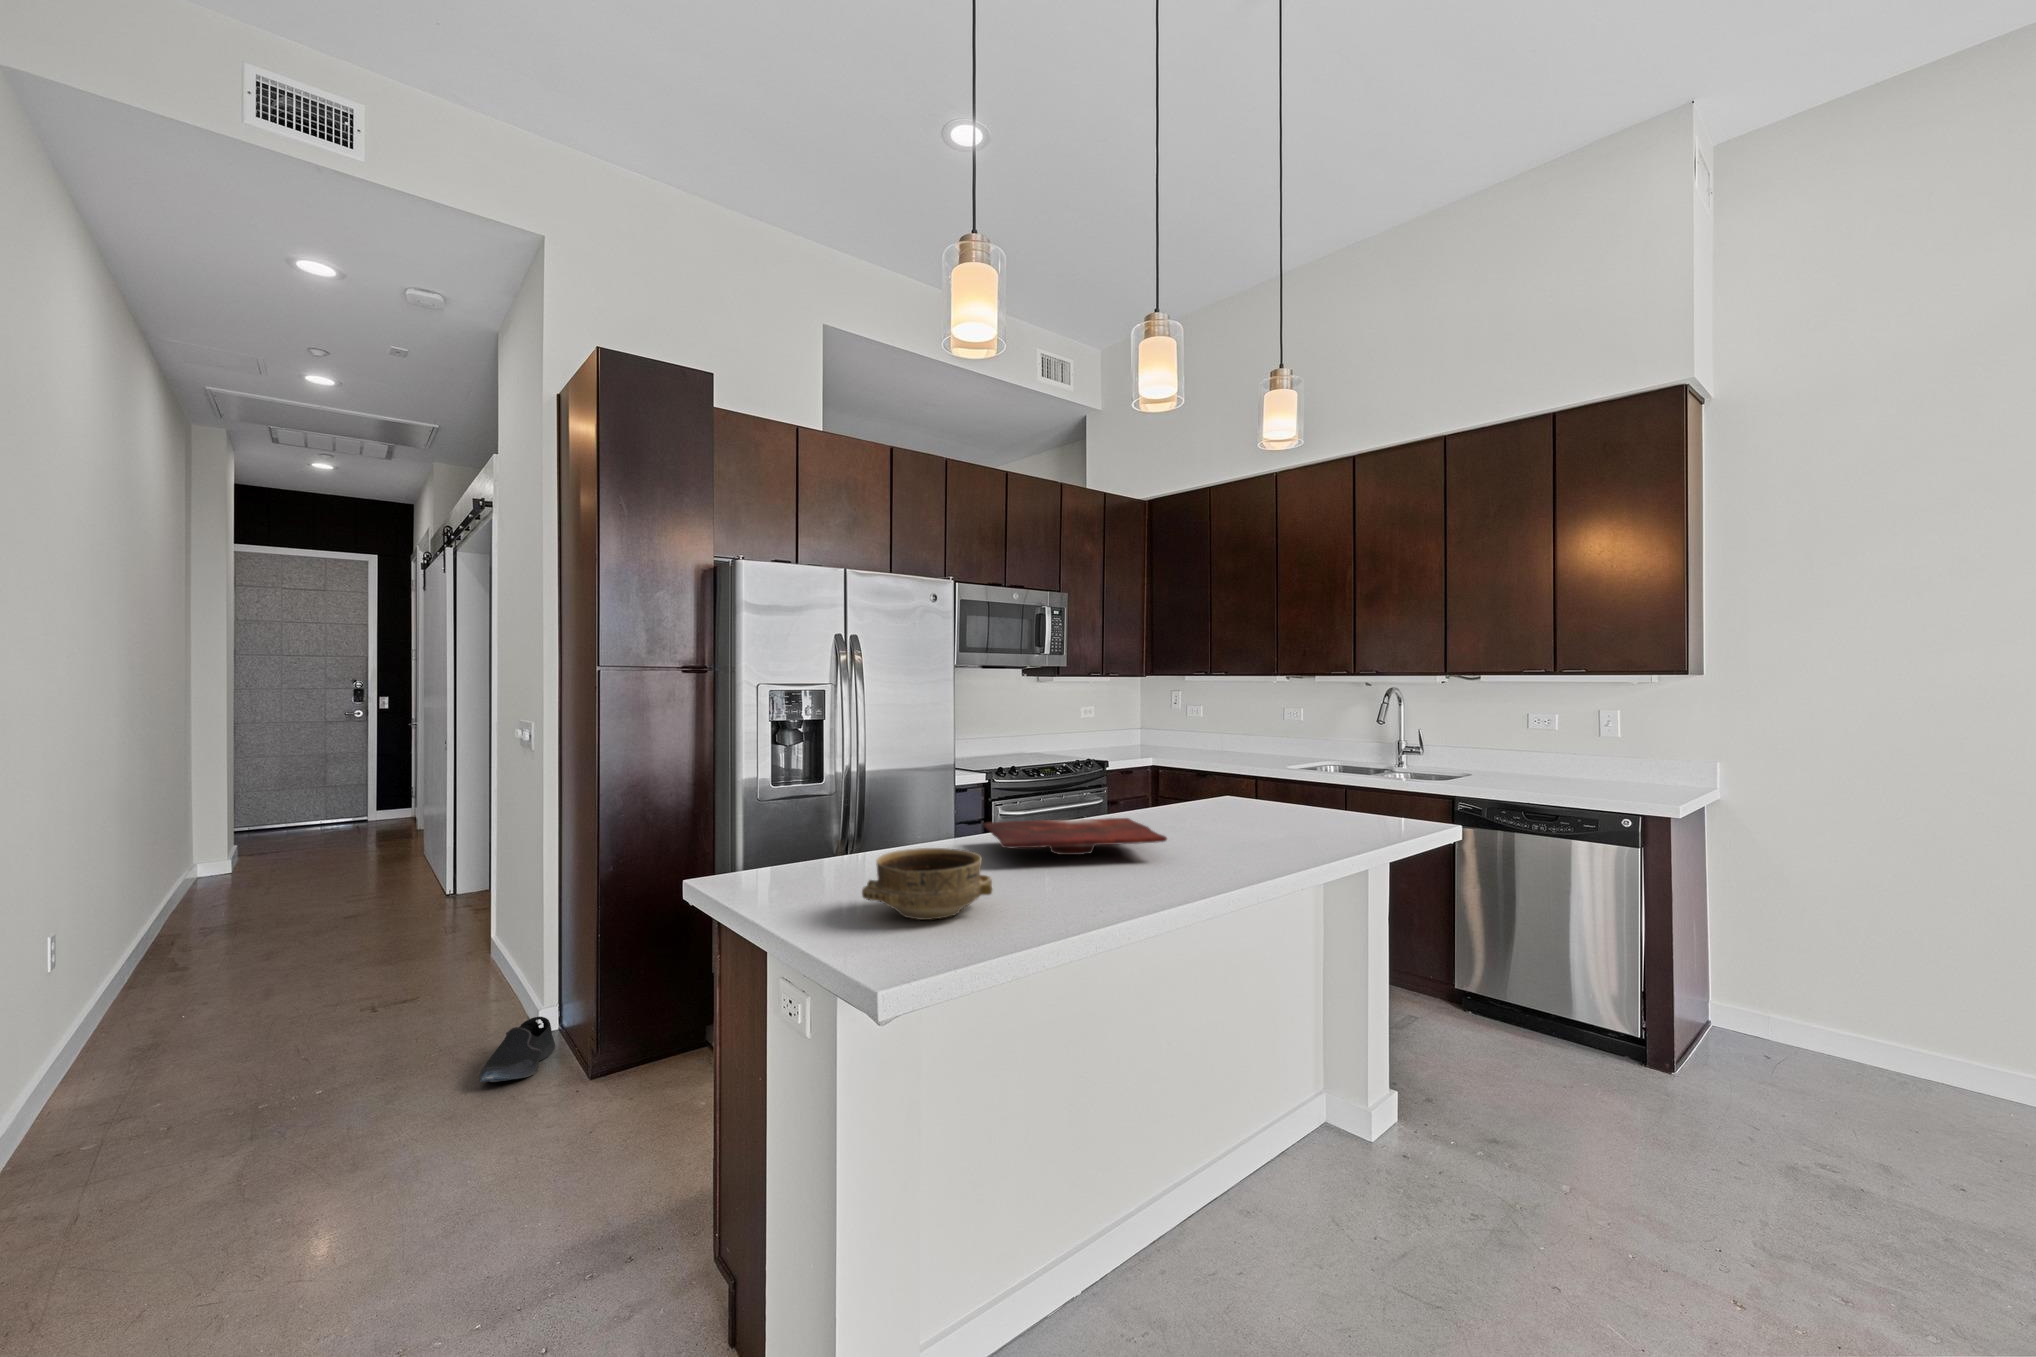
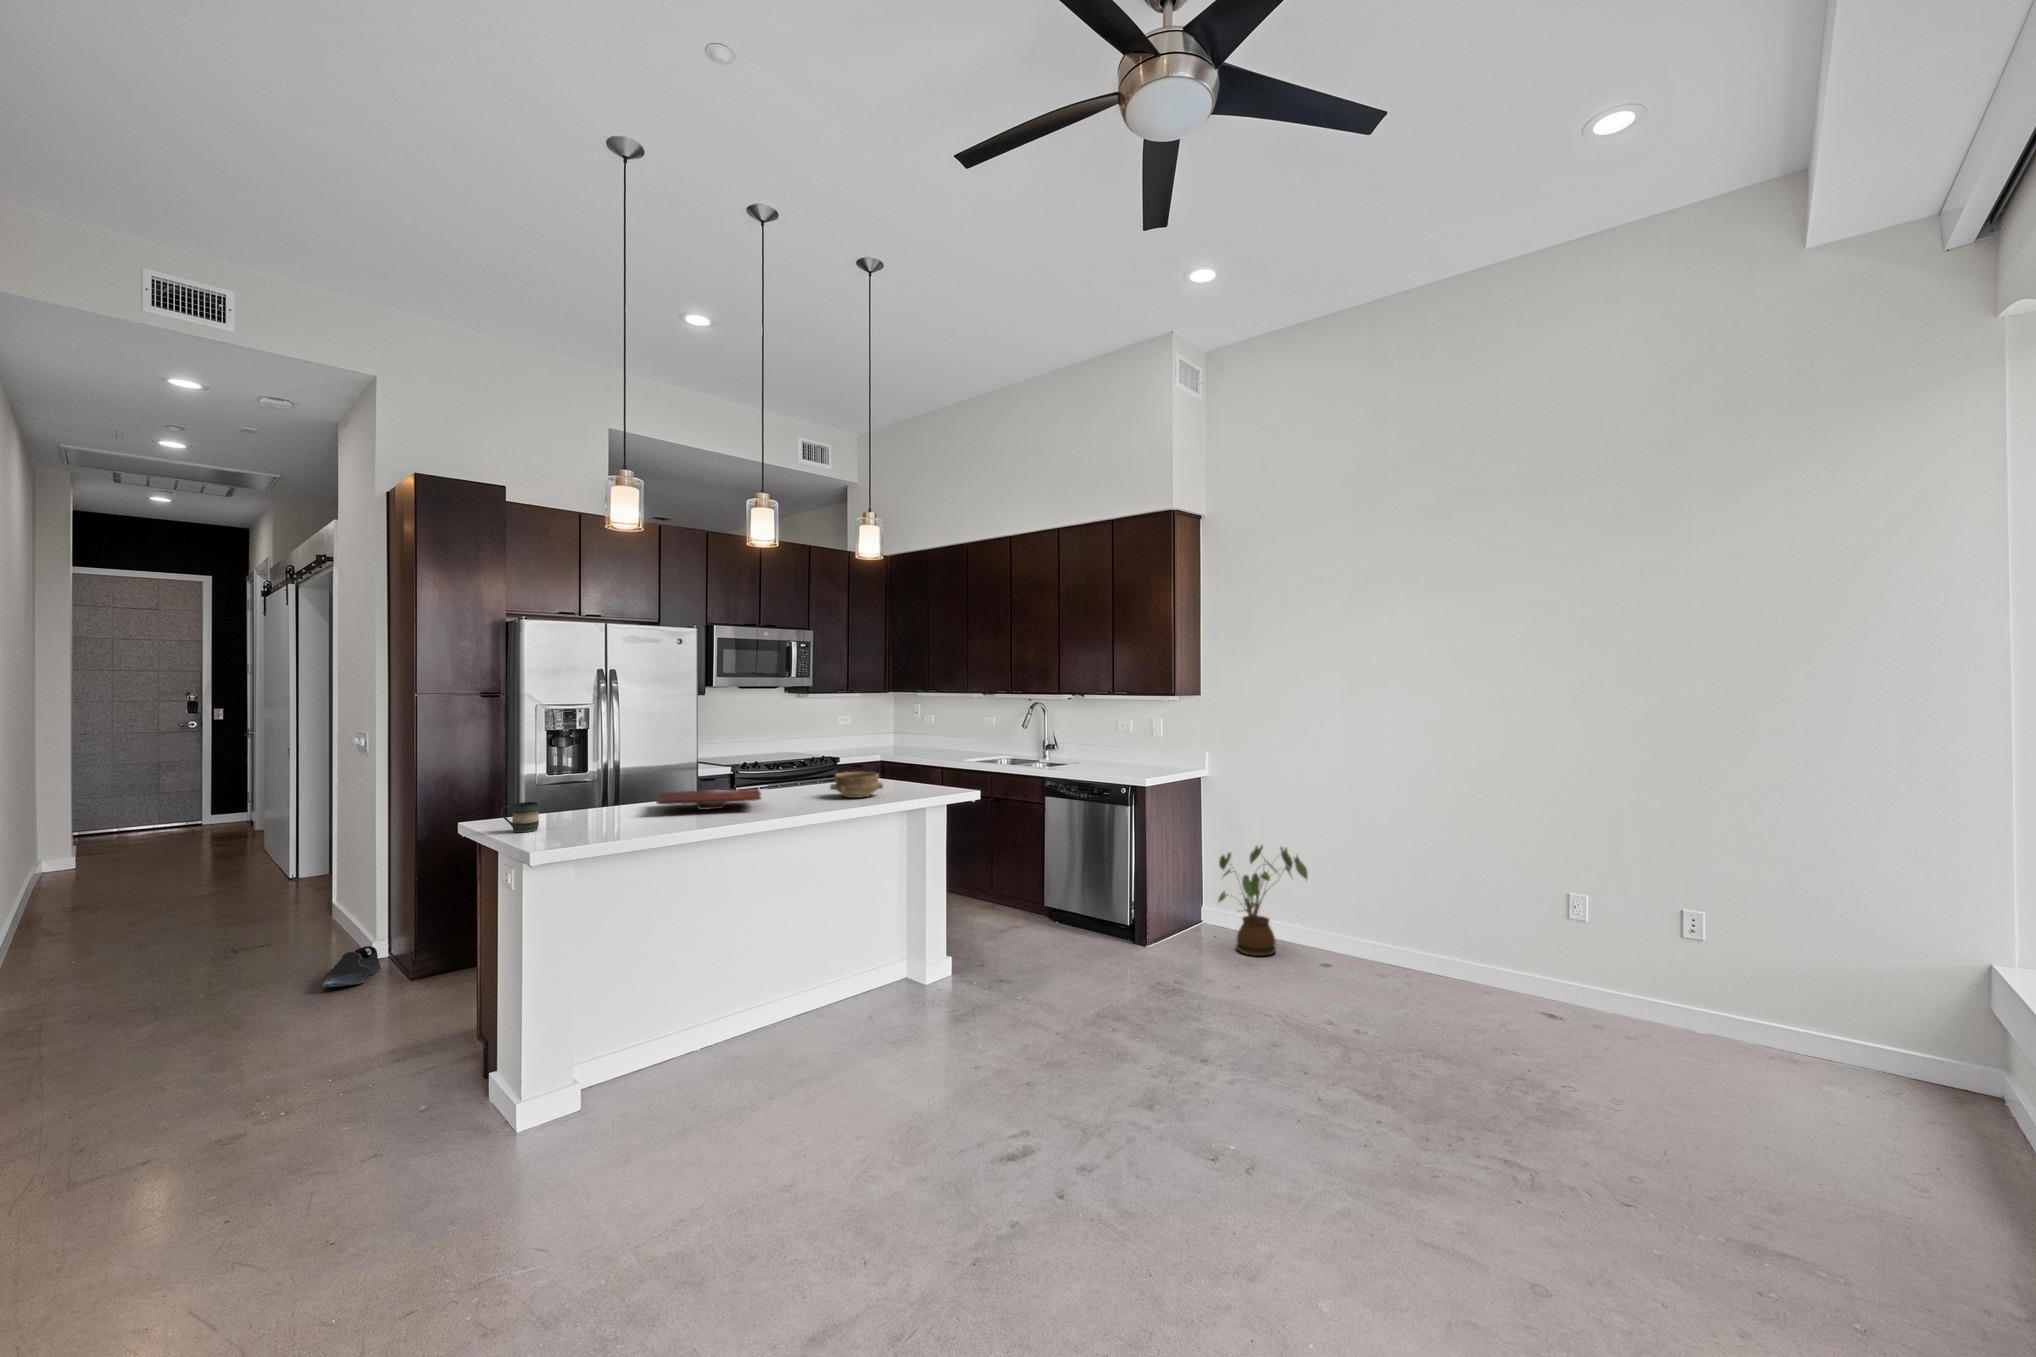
mug: none [769,847,832,904] -> present [501,802,539,832]
ceramic bowl: present [862,848,992,920] -> present [830,772,883,798]
house plant: none [1777,913,1972,1096] -> present [1218,846,1308,956]

